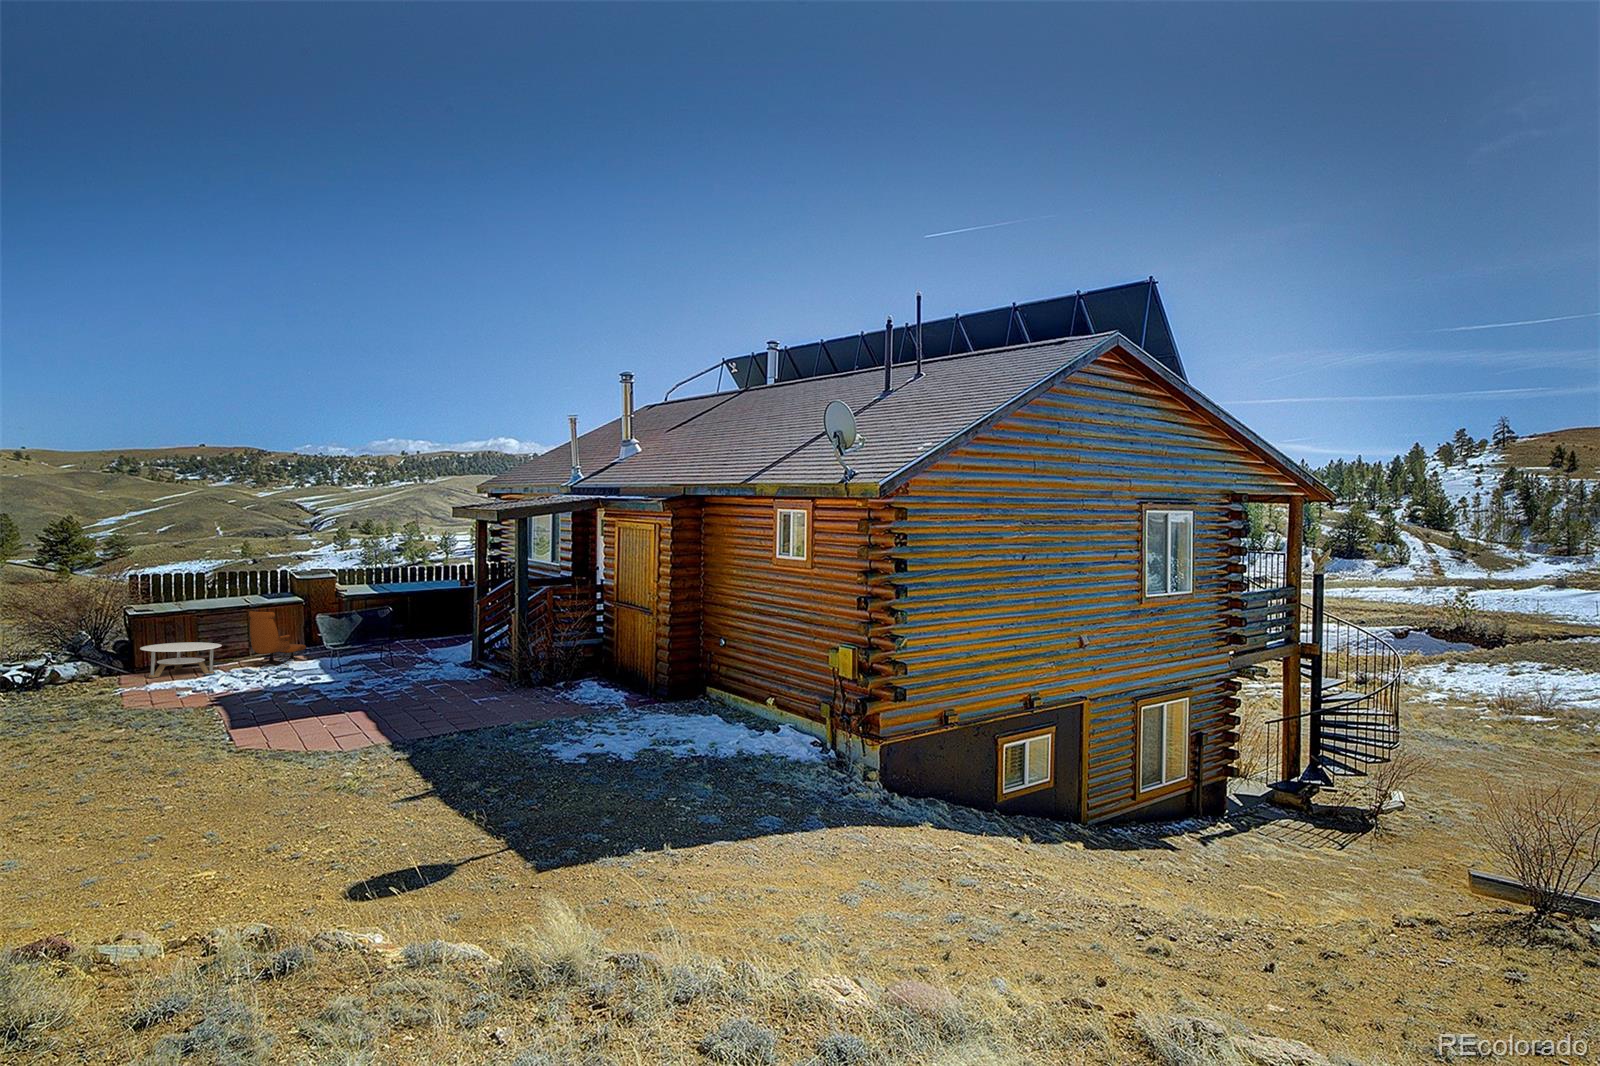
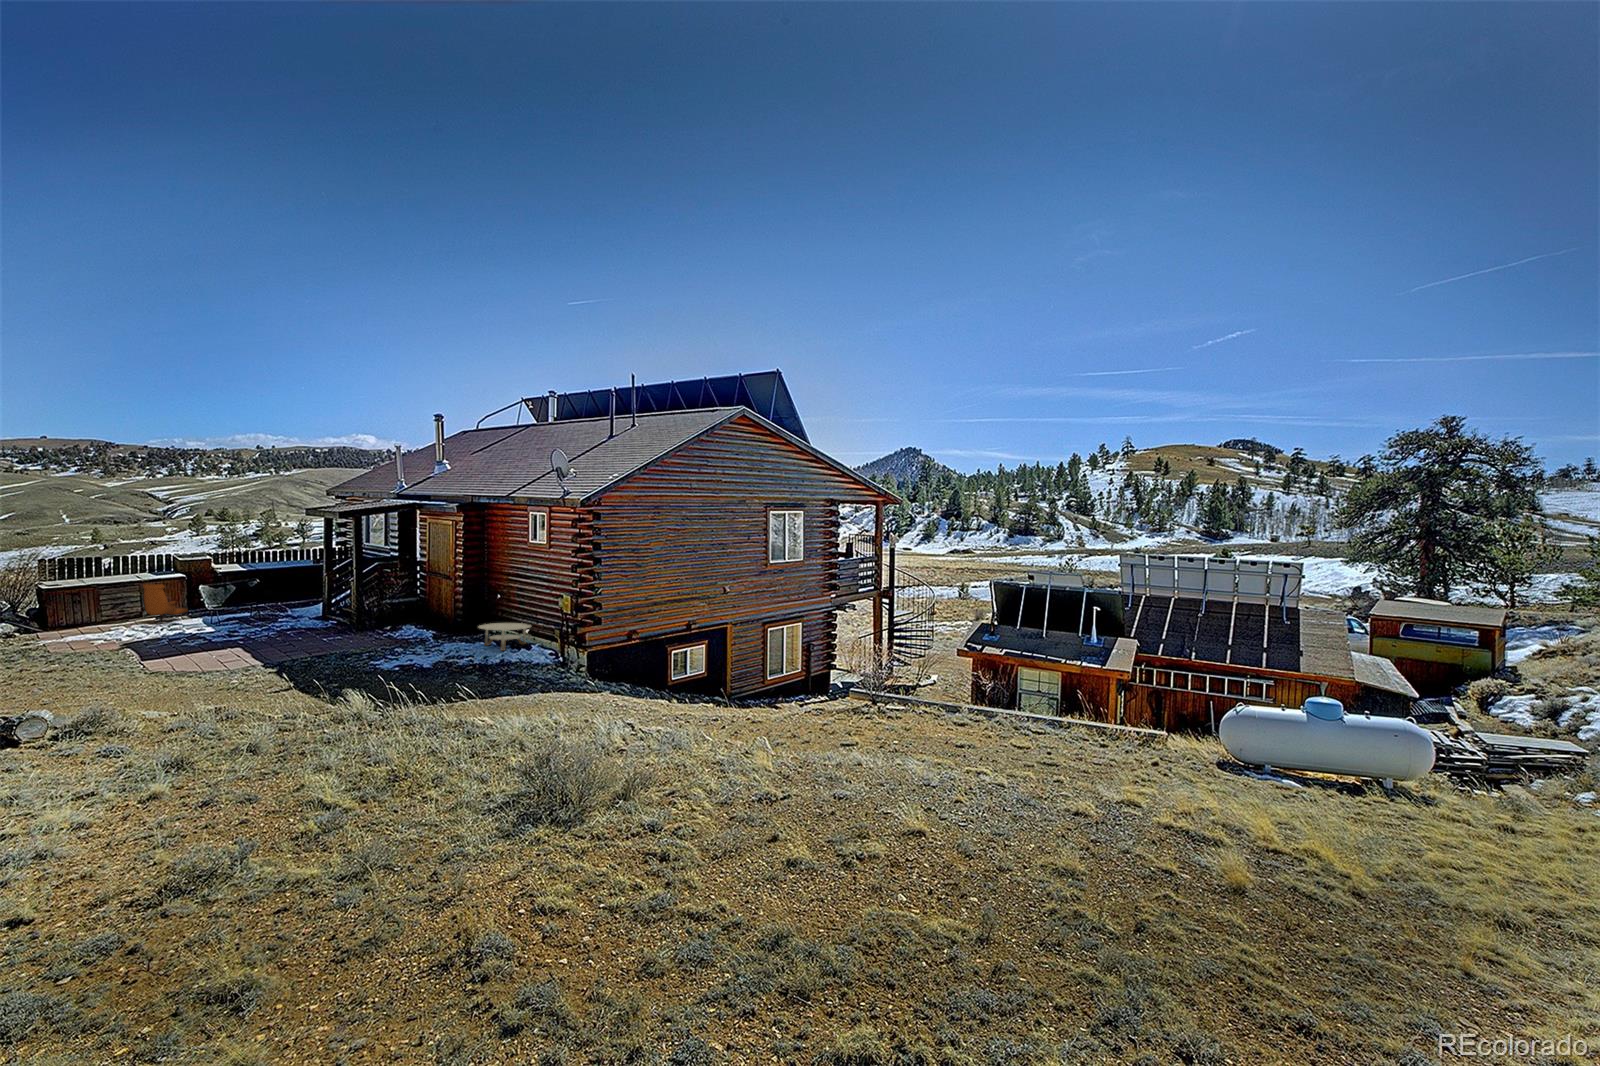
round table: present [140,642,222,678] -> present [479,623,531,651]

